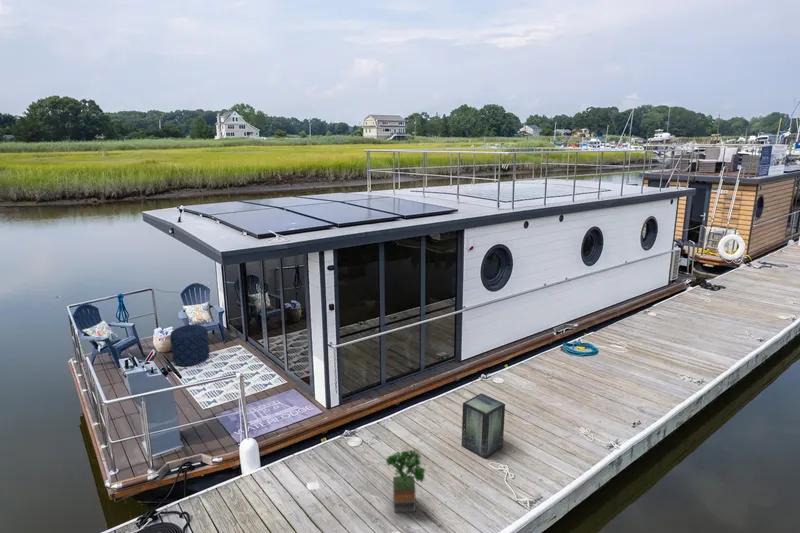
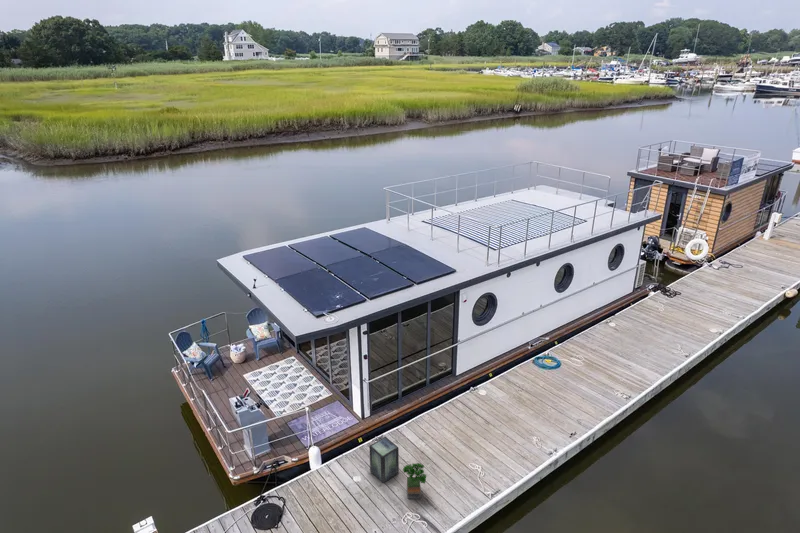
pouf: present [170,325,210,366] -> none [246,345,273,377]
storage box: present [462,393,505,459] -> present [369,437,399,483]

